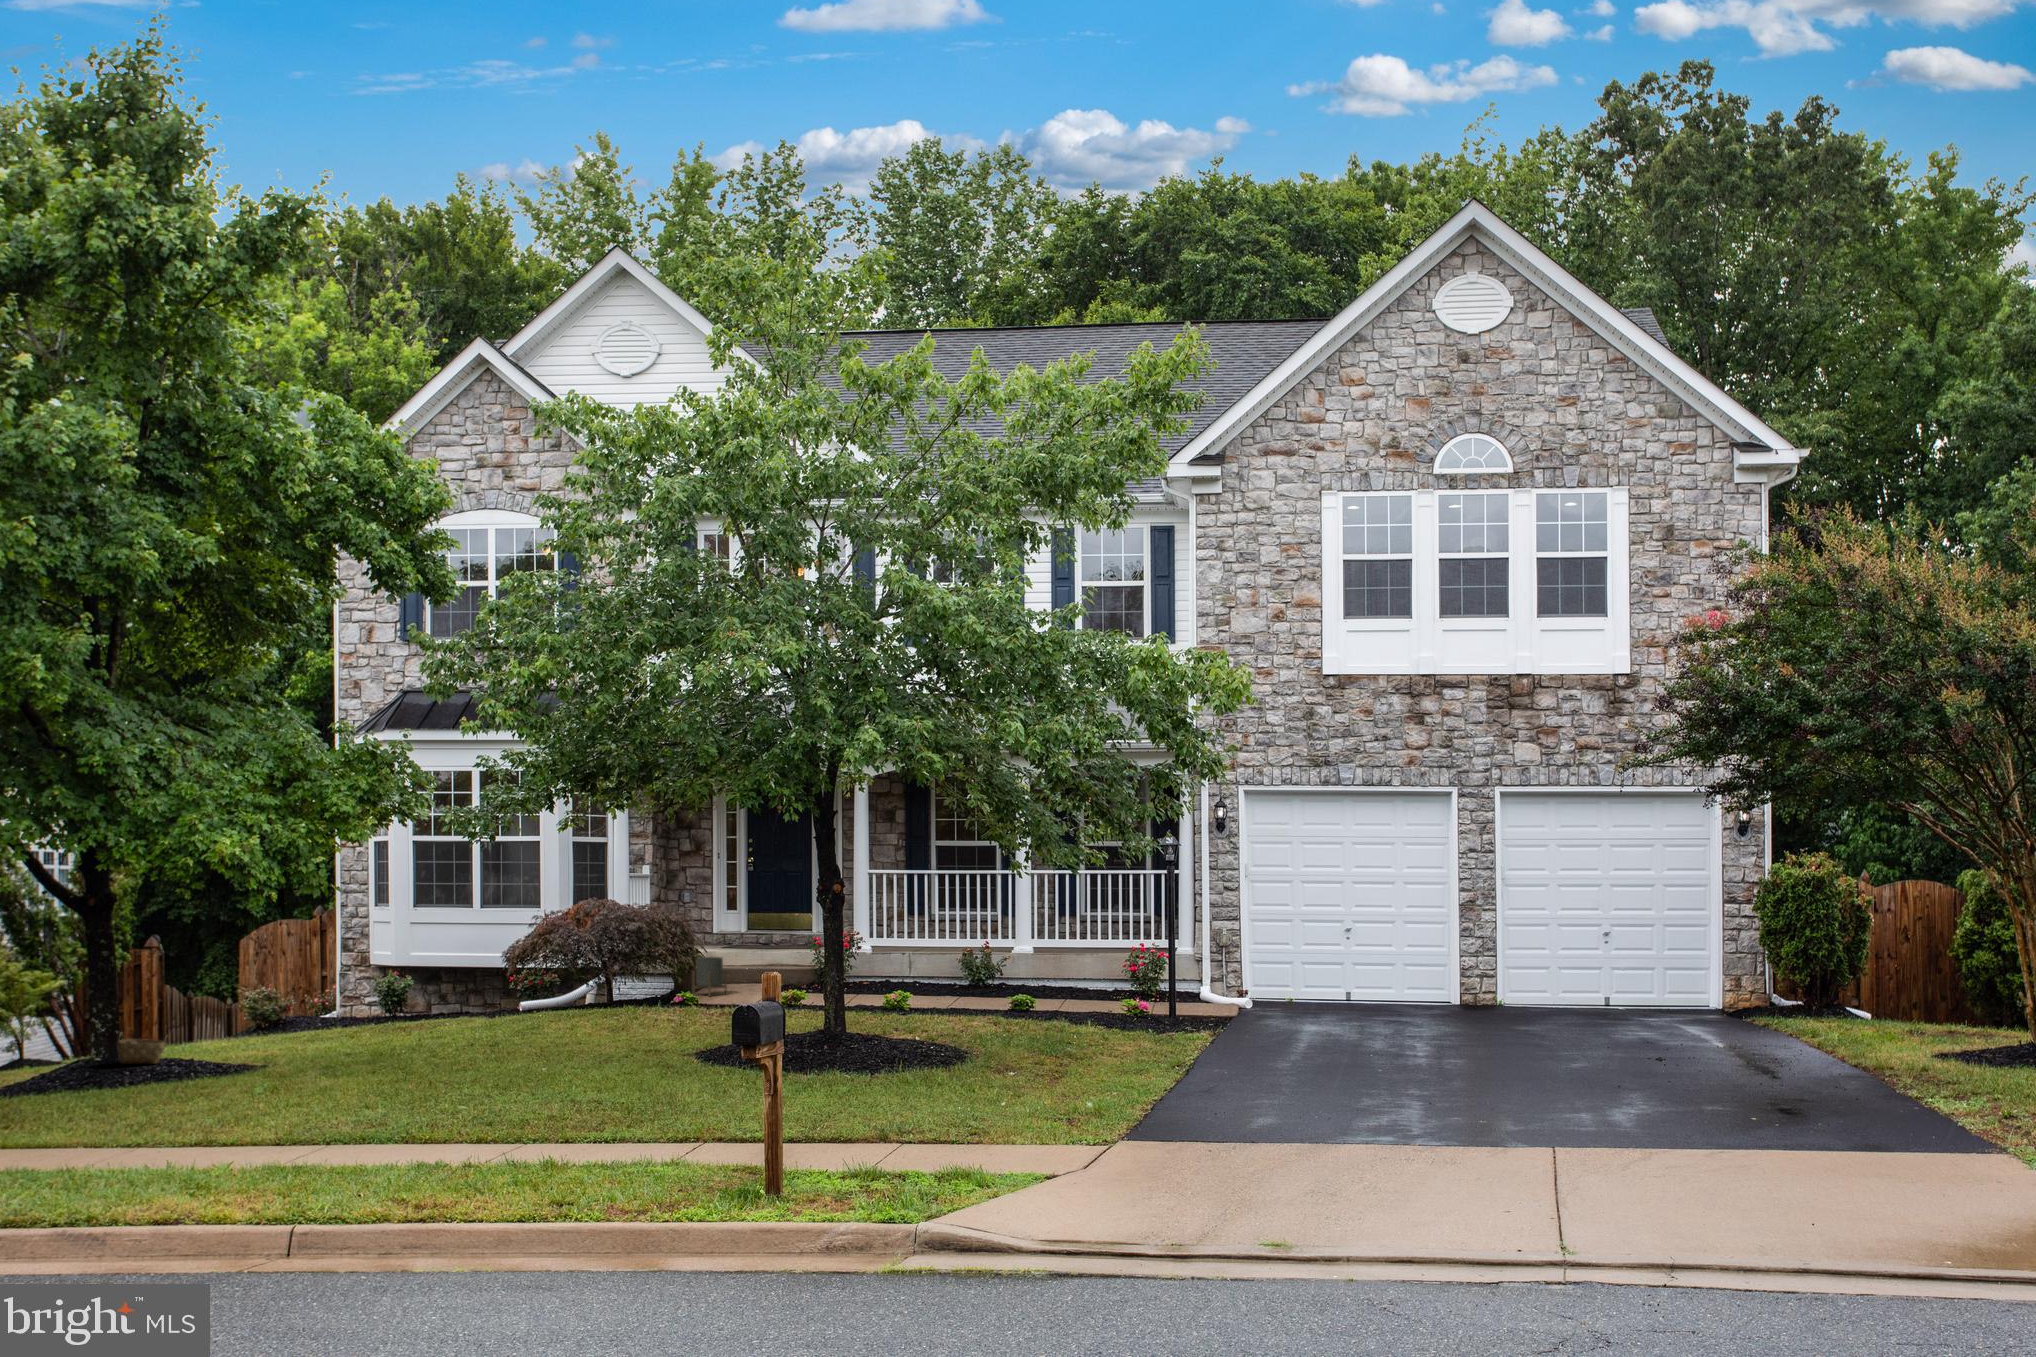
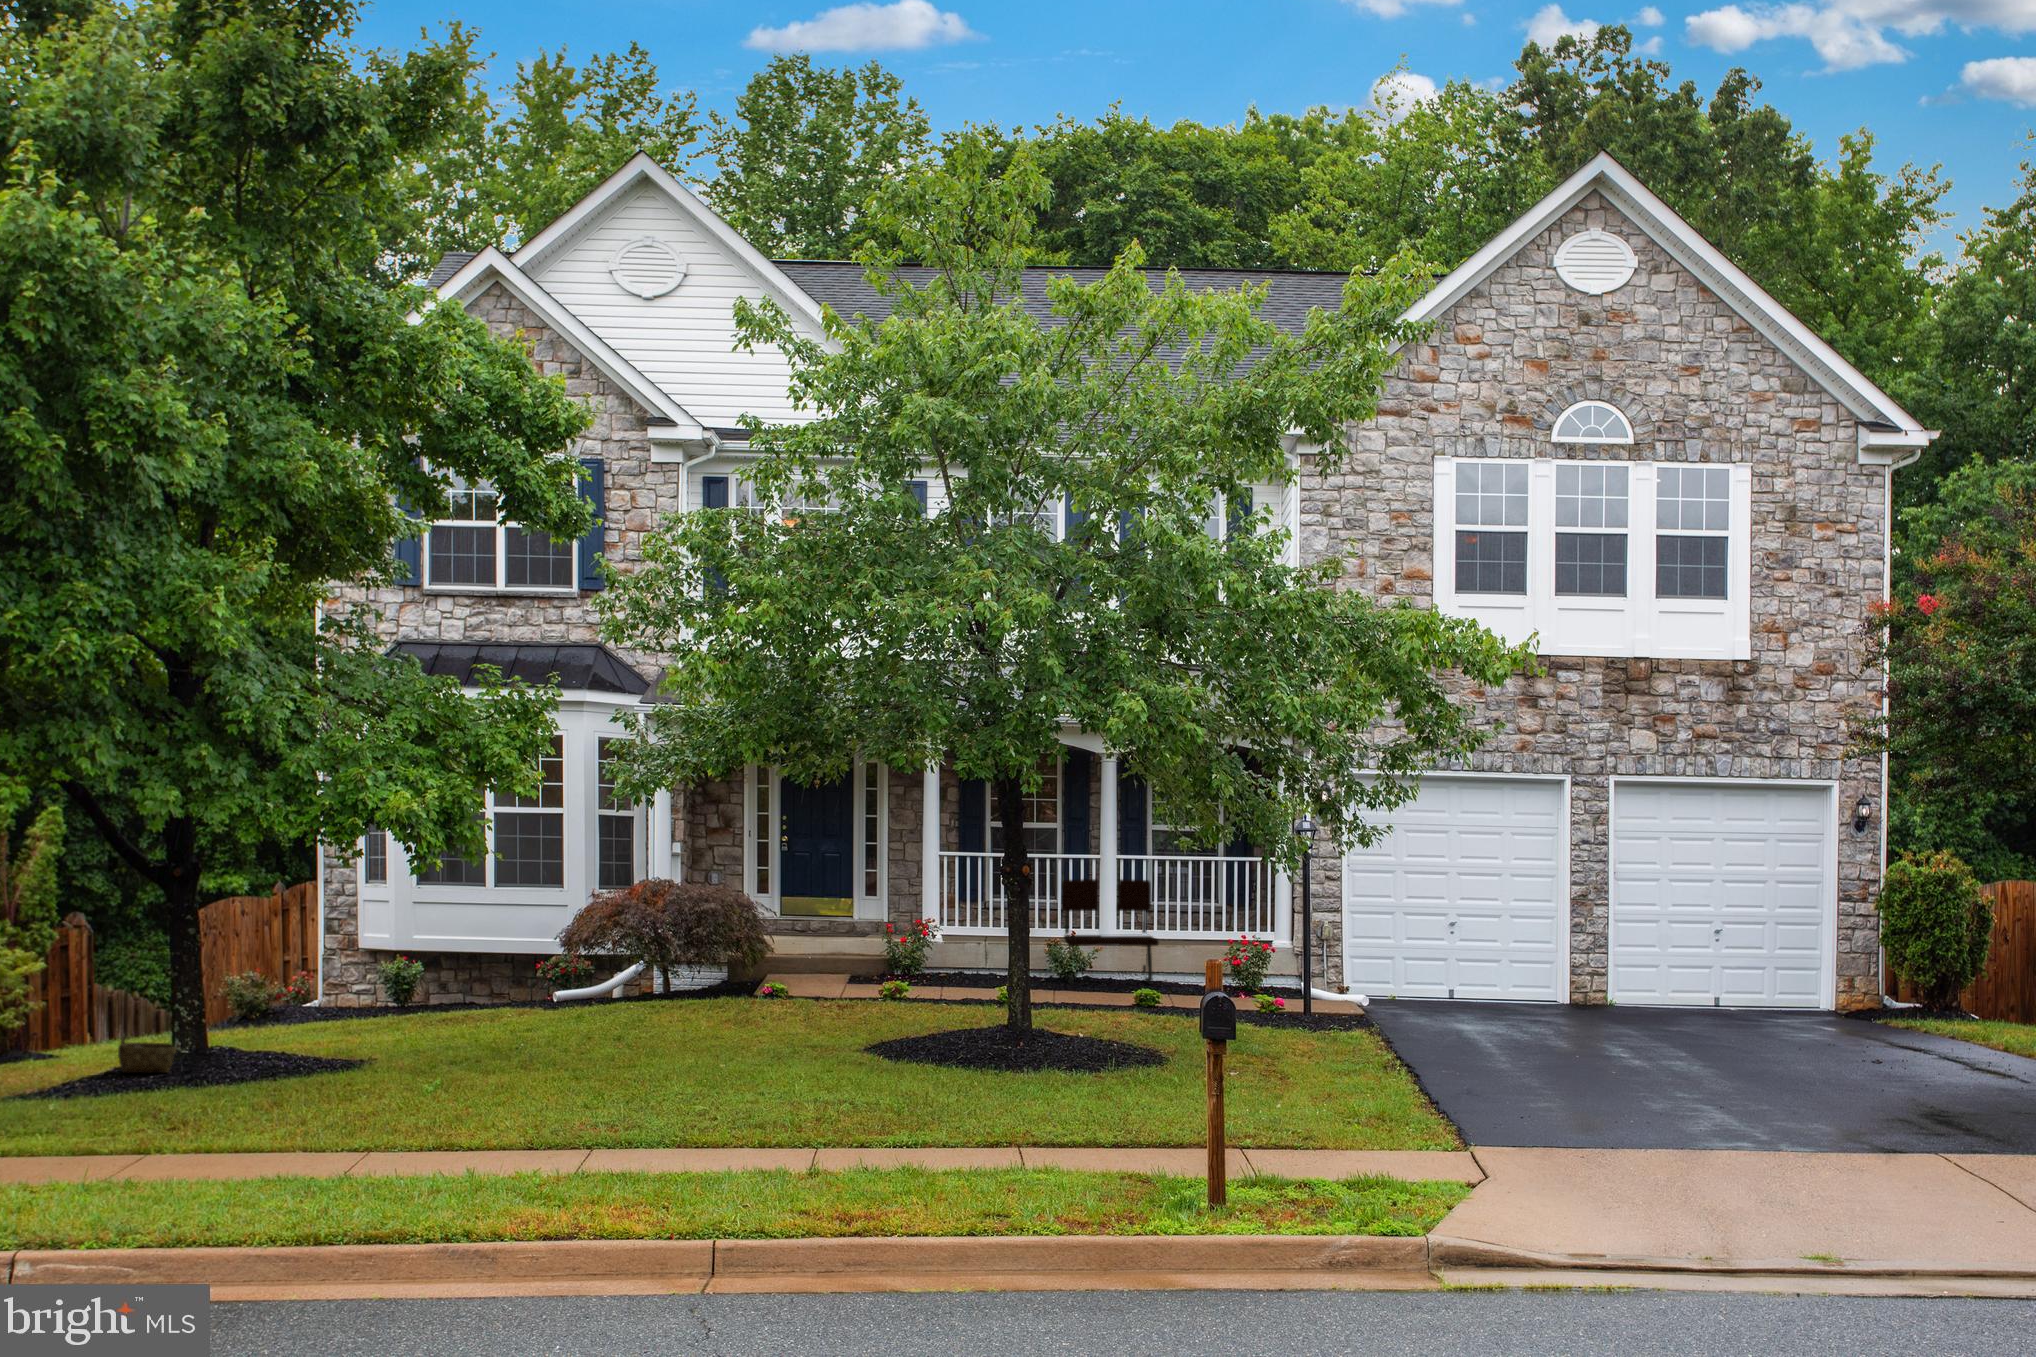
bench: none [995,892,1079,990] -> present [1062,879,1159,985]
planter: present [692,957,727,996] -> none [738,946,776,991]

